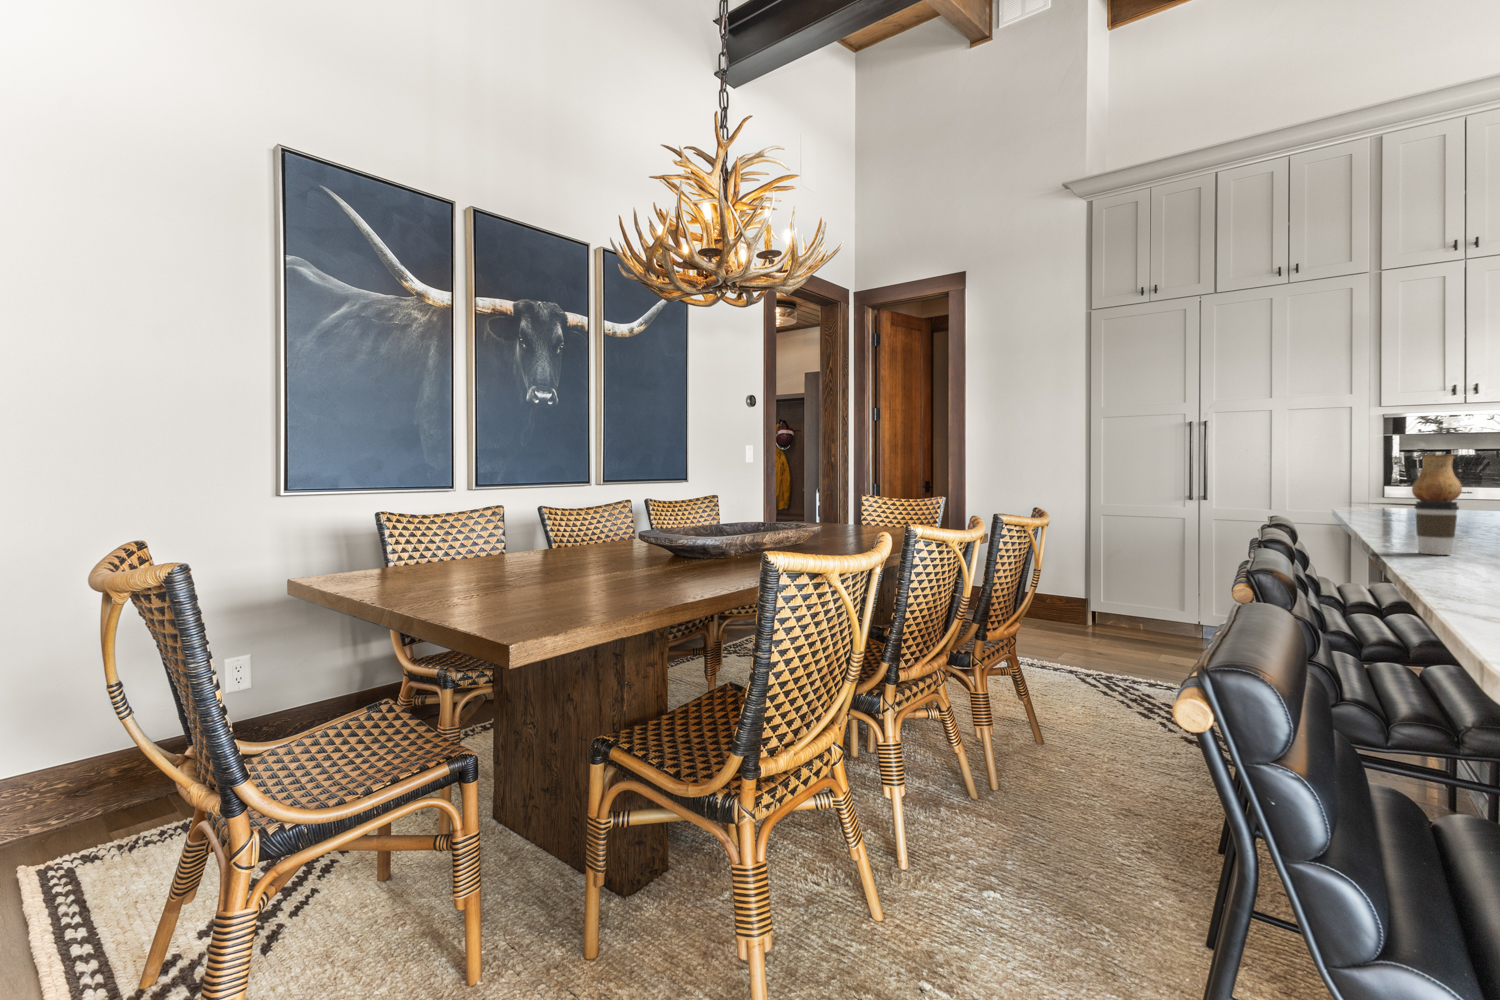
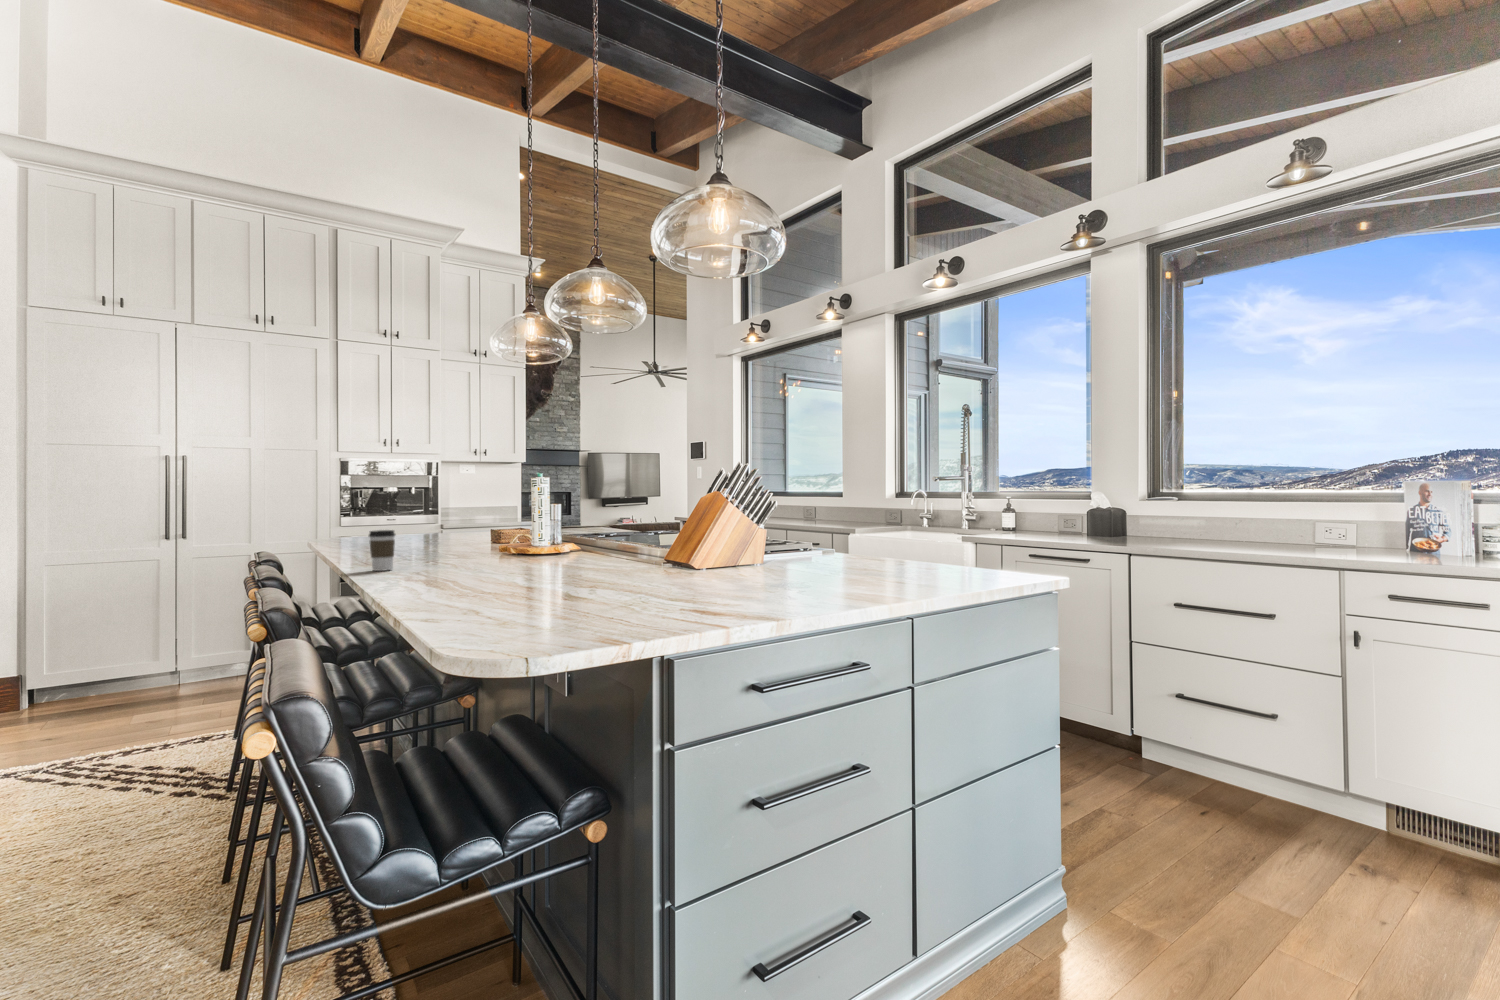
ceramic pitcher: present [1412,454,1462,502] -> none [361,496,392,536]

